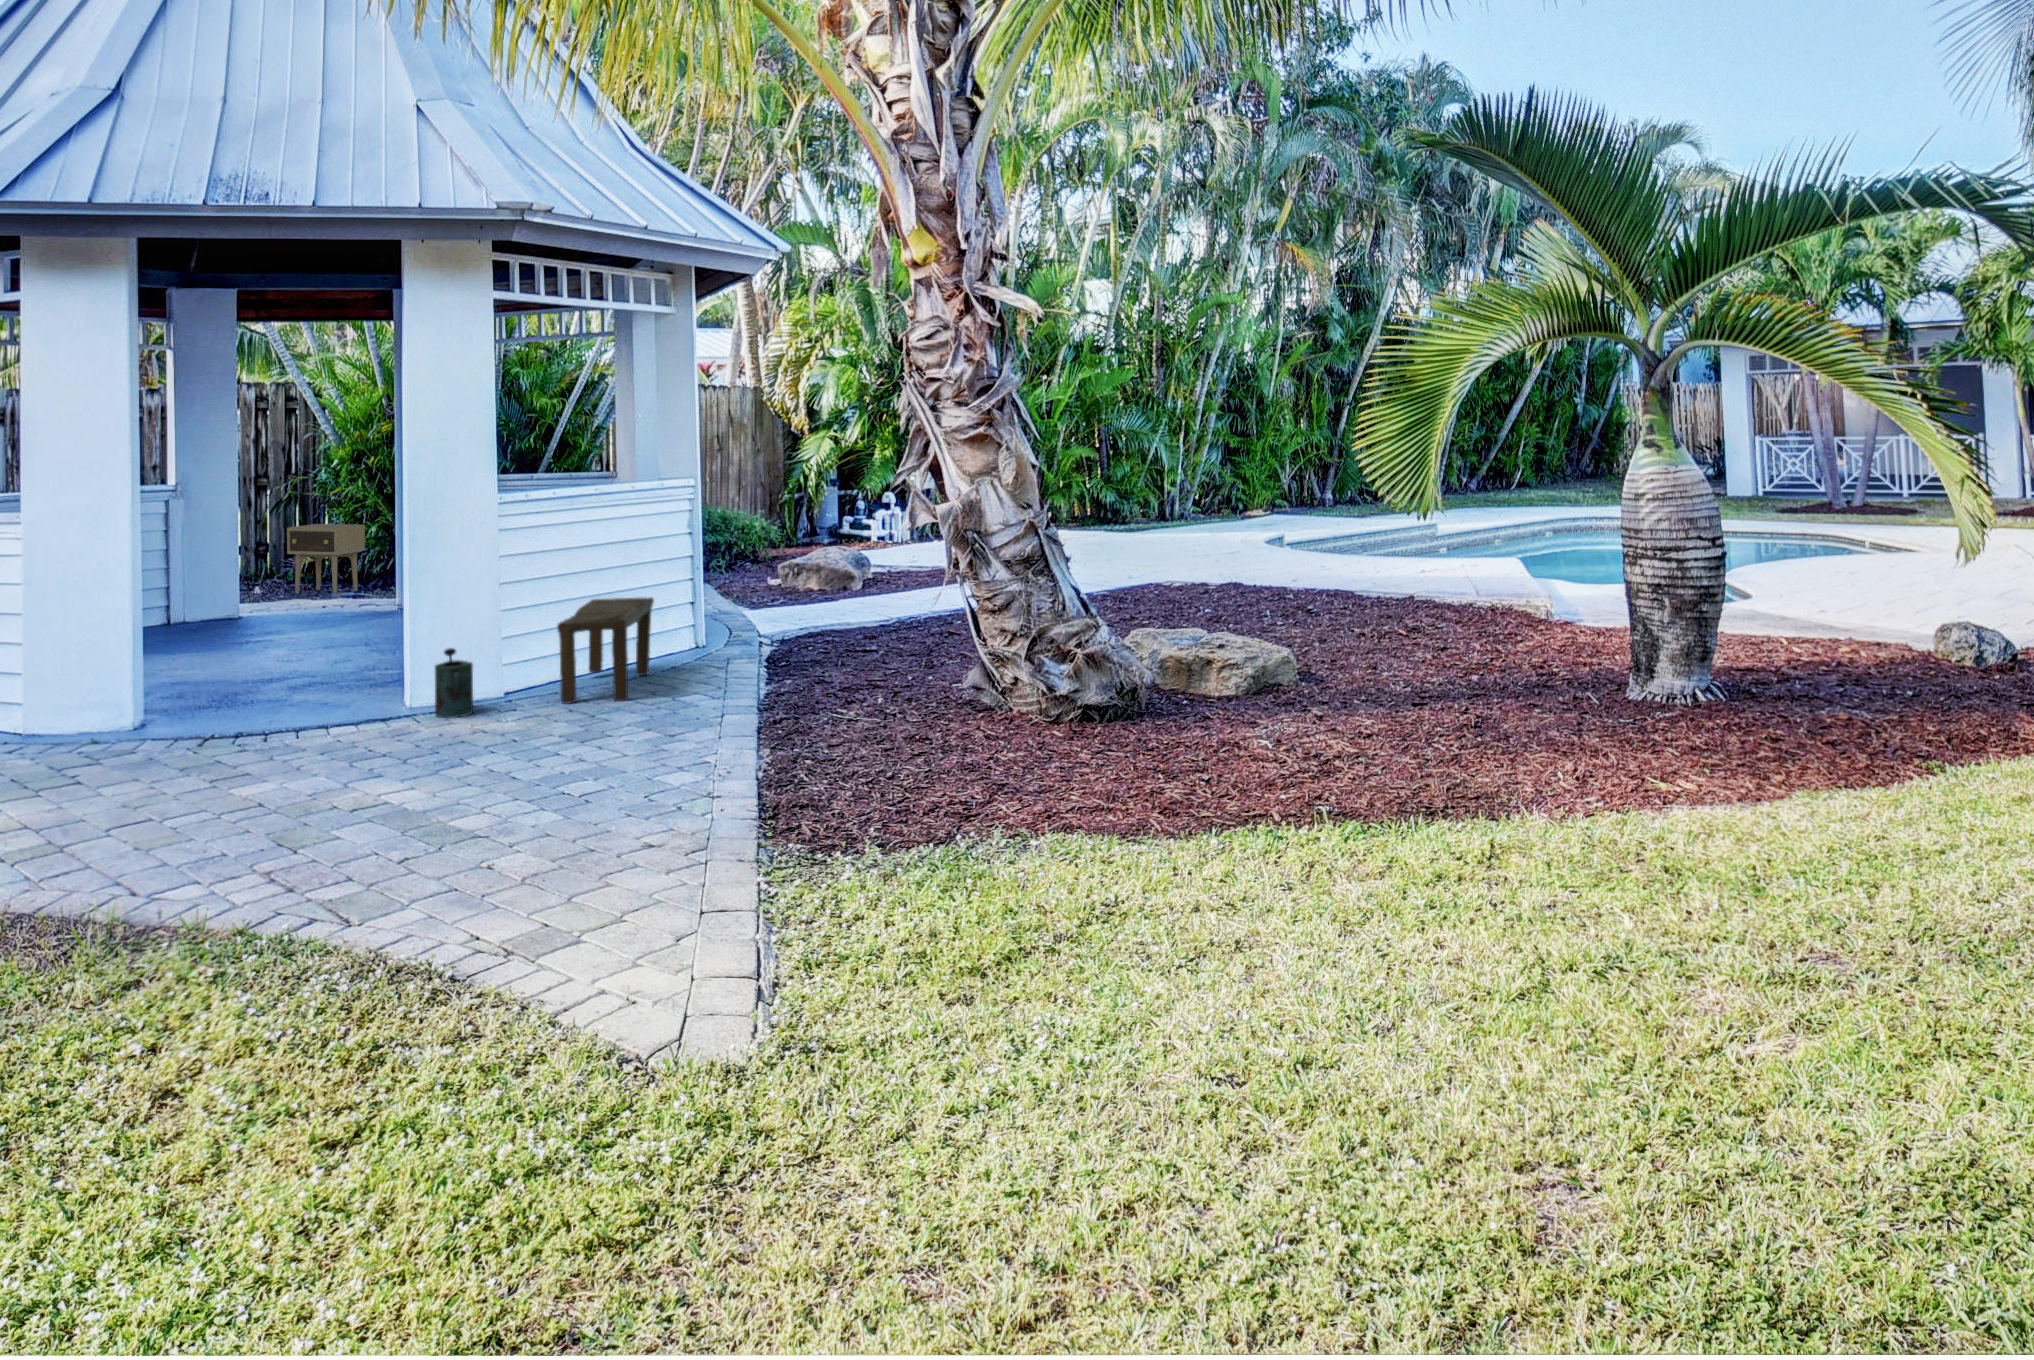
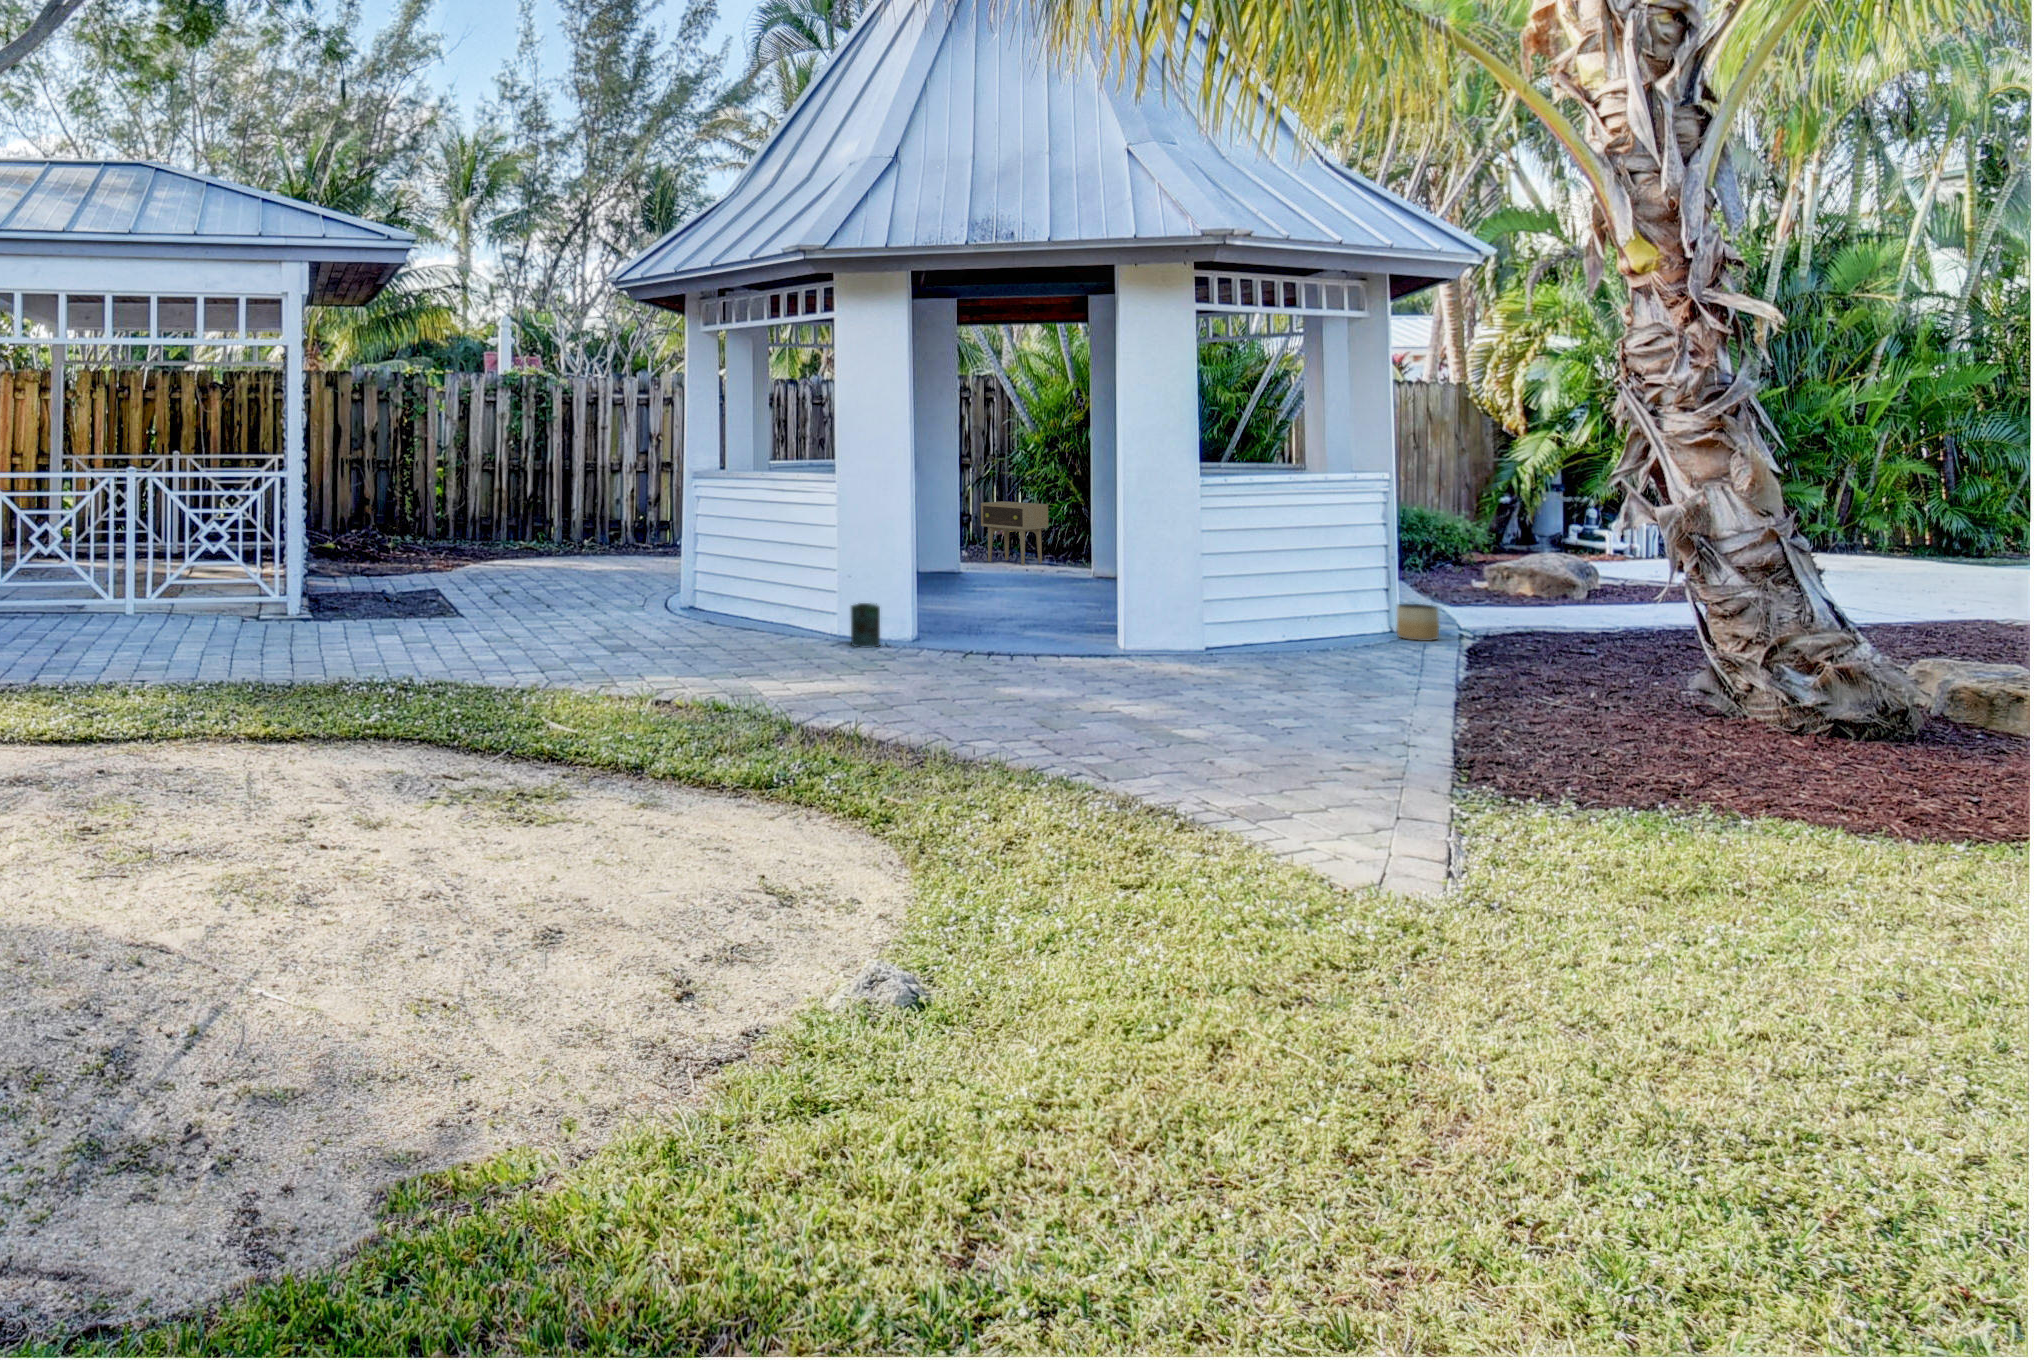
bench: present [557,597,654,704] -> none [1255,578,1347,669]
planter: none [703,611,741,649] -> present [1397,604,1439,641]
watering can: present [435,648,473,718] -> present [851,603,880,648]

